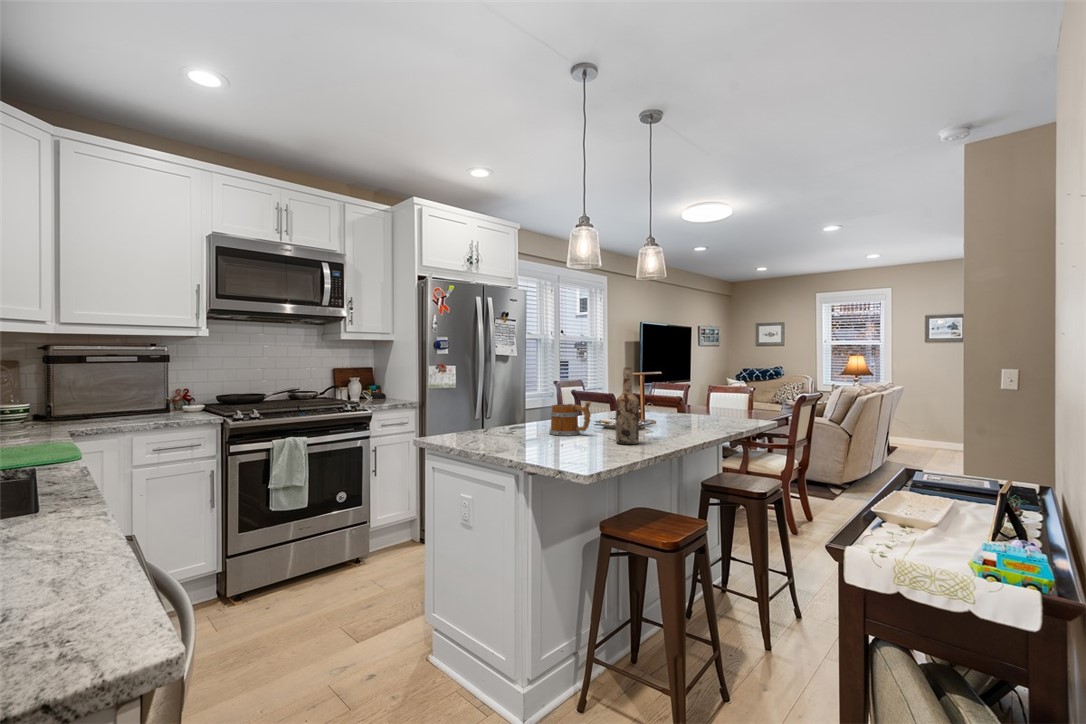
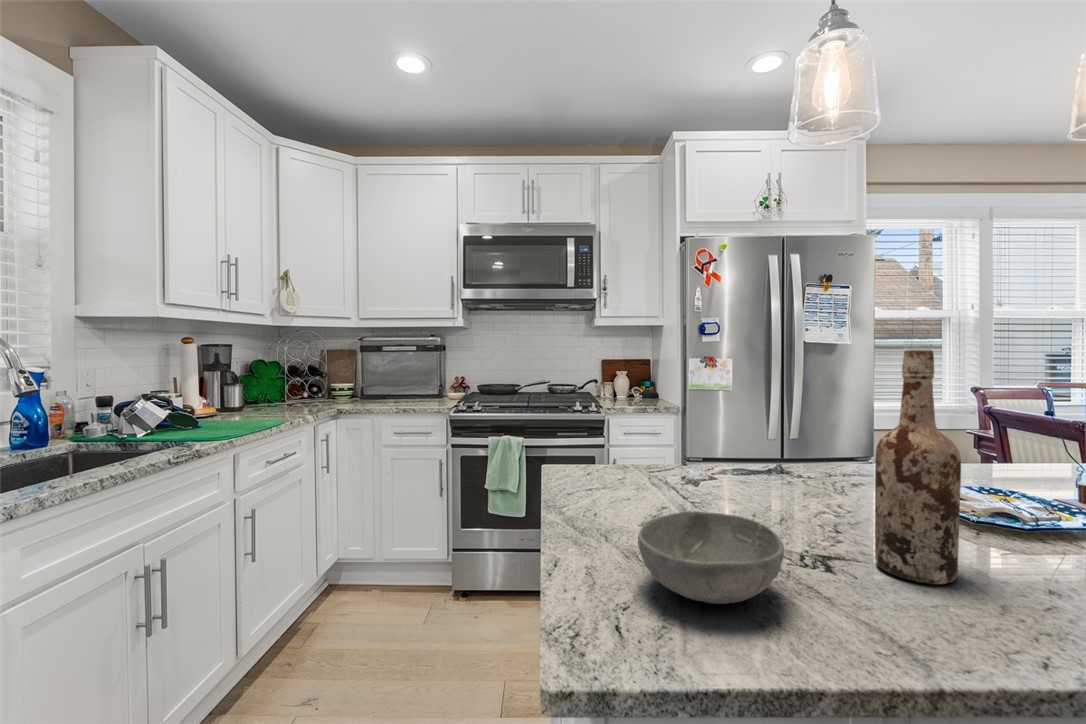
mug: present [549,401,591,436] -> none [759,433,853,508]
bowl: none [567,430,615,456] -> present [638,511,784,604]

